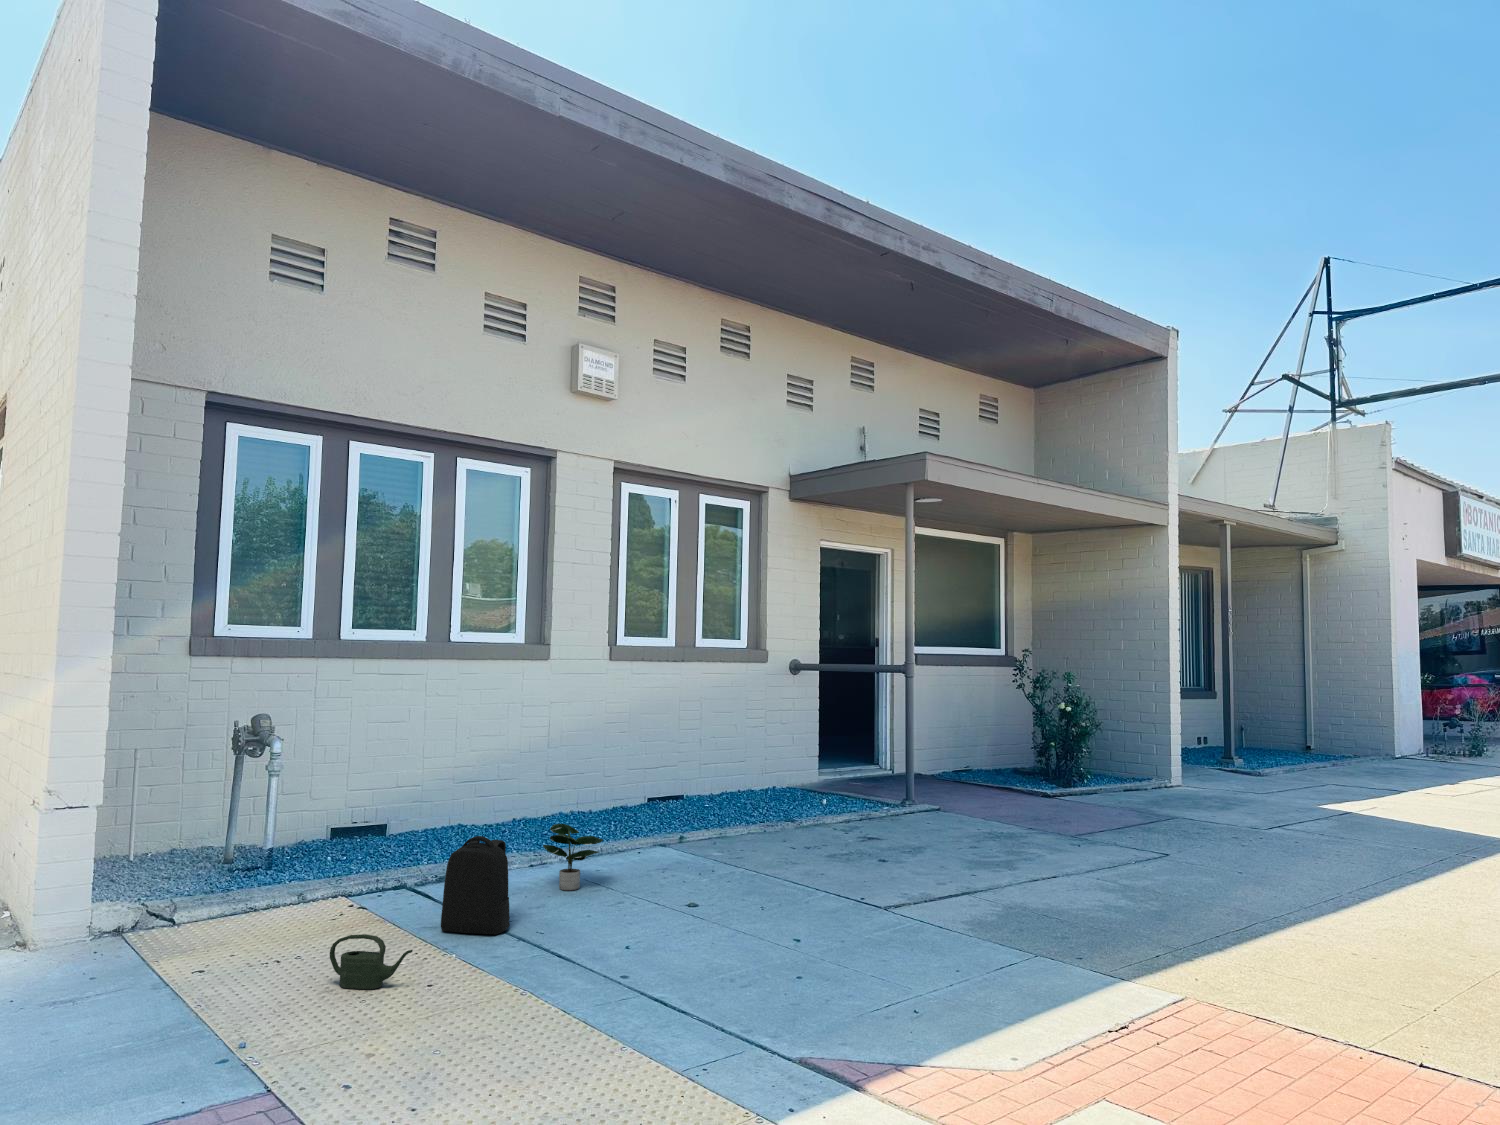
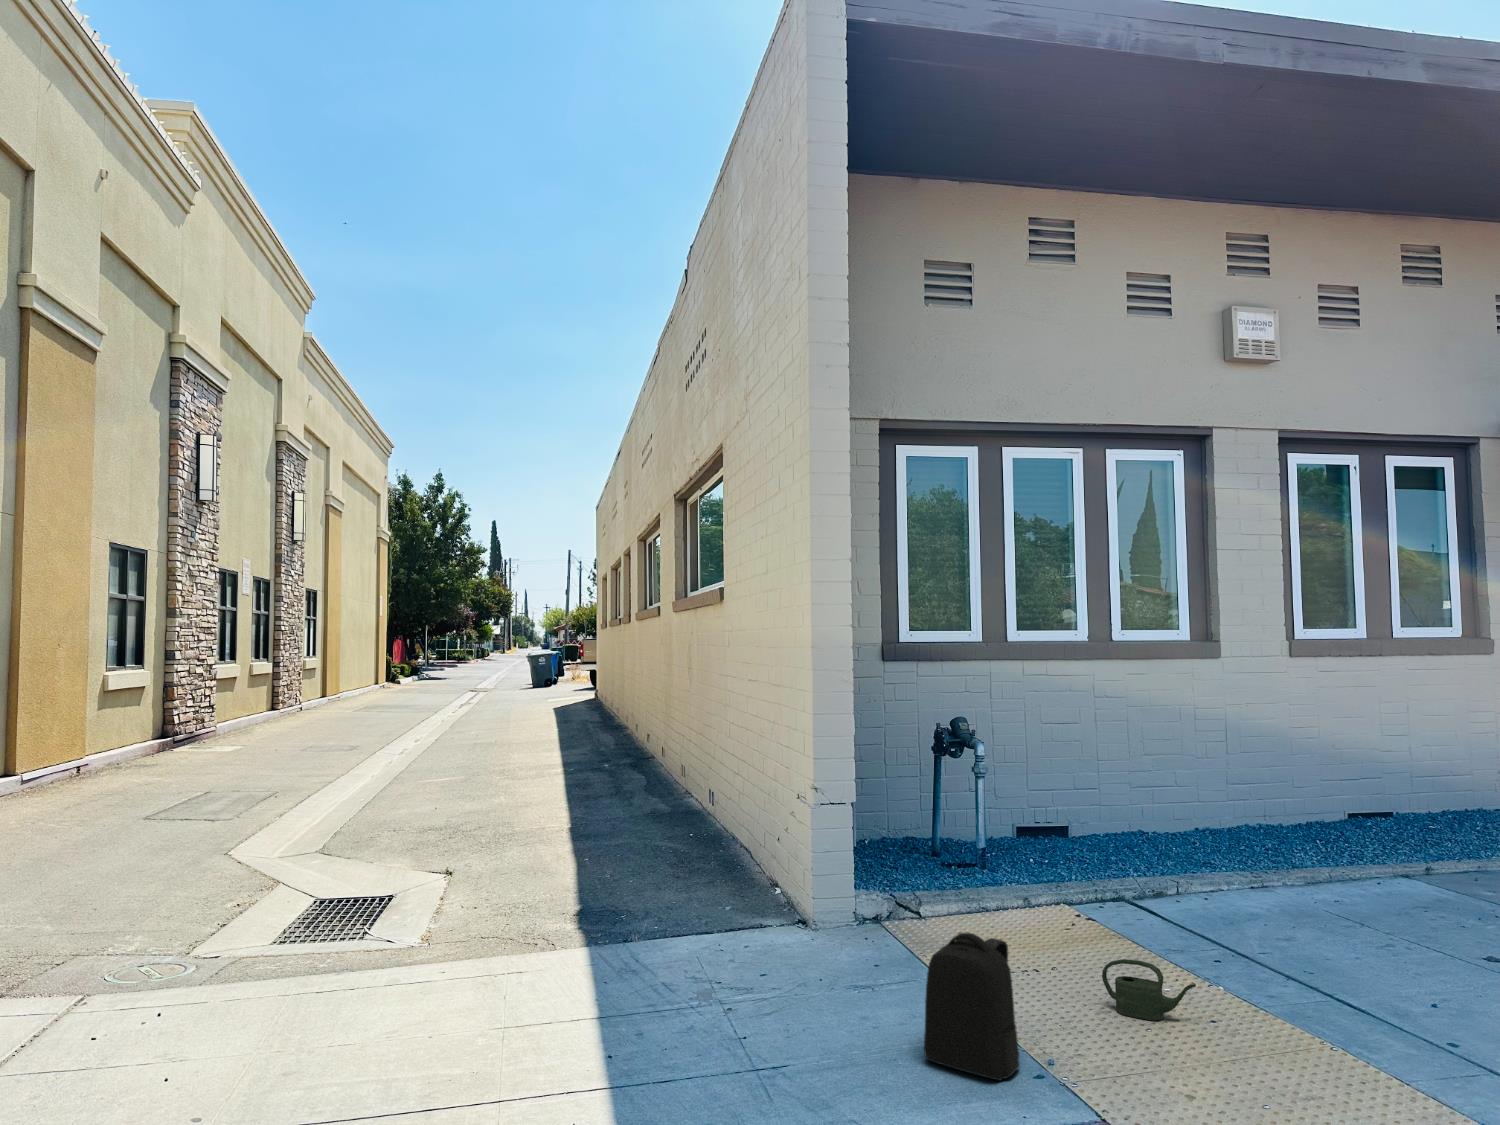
potted plant: present [543,824,603,890] -> none [1275,843,1351,921]
backpack: present [441,836,510,935] -> present [924,932,1020,1080]

